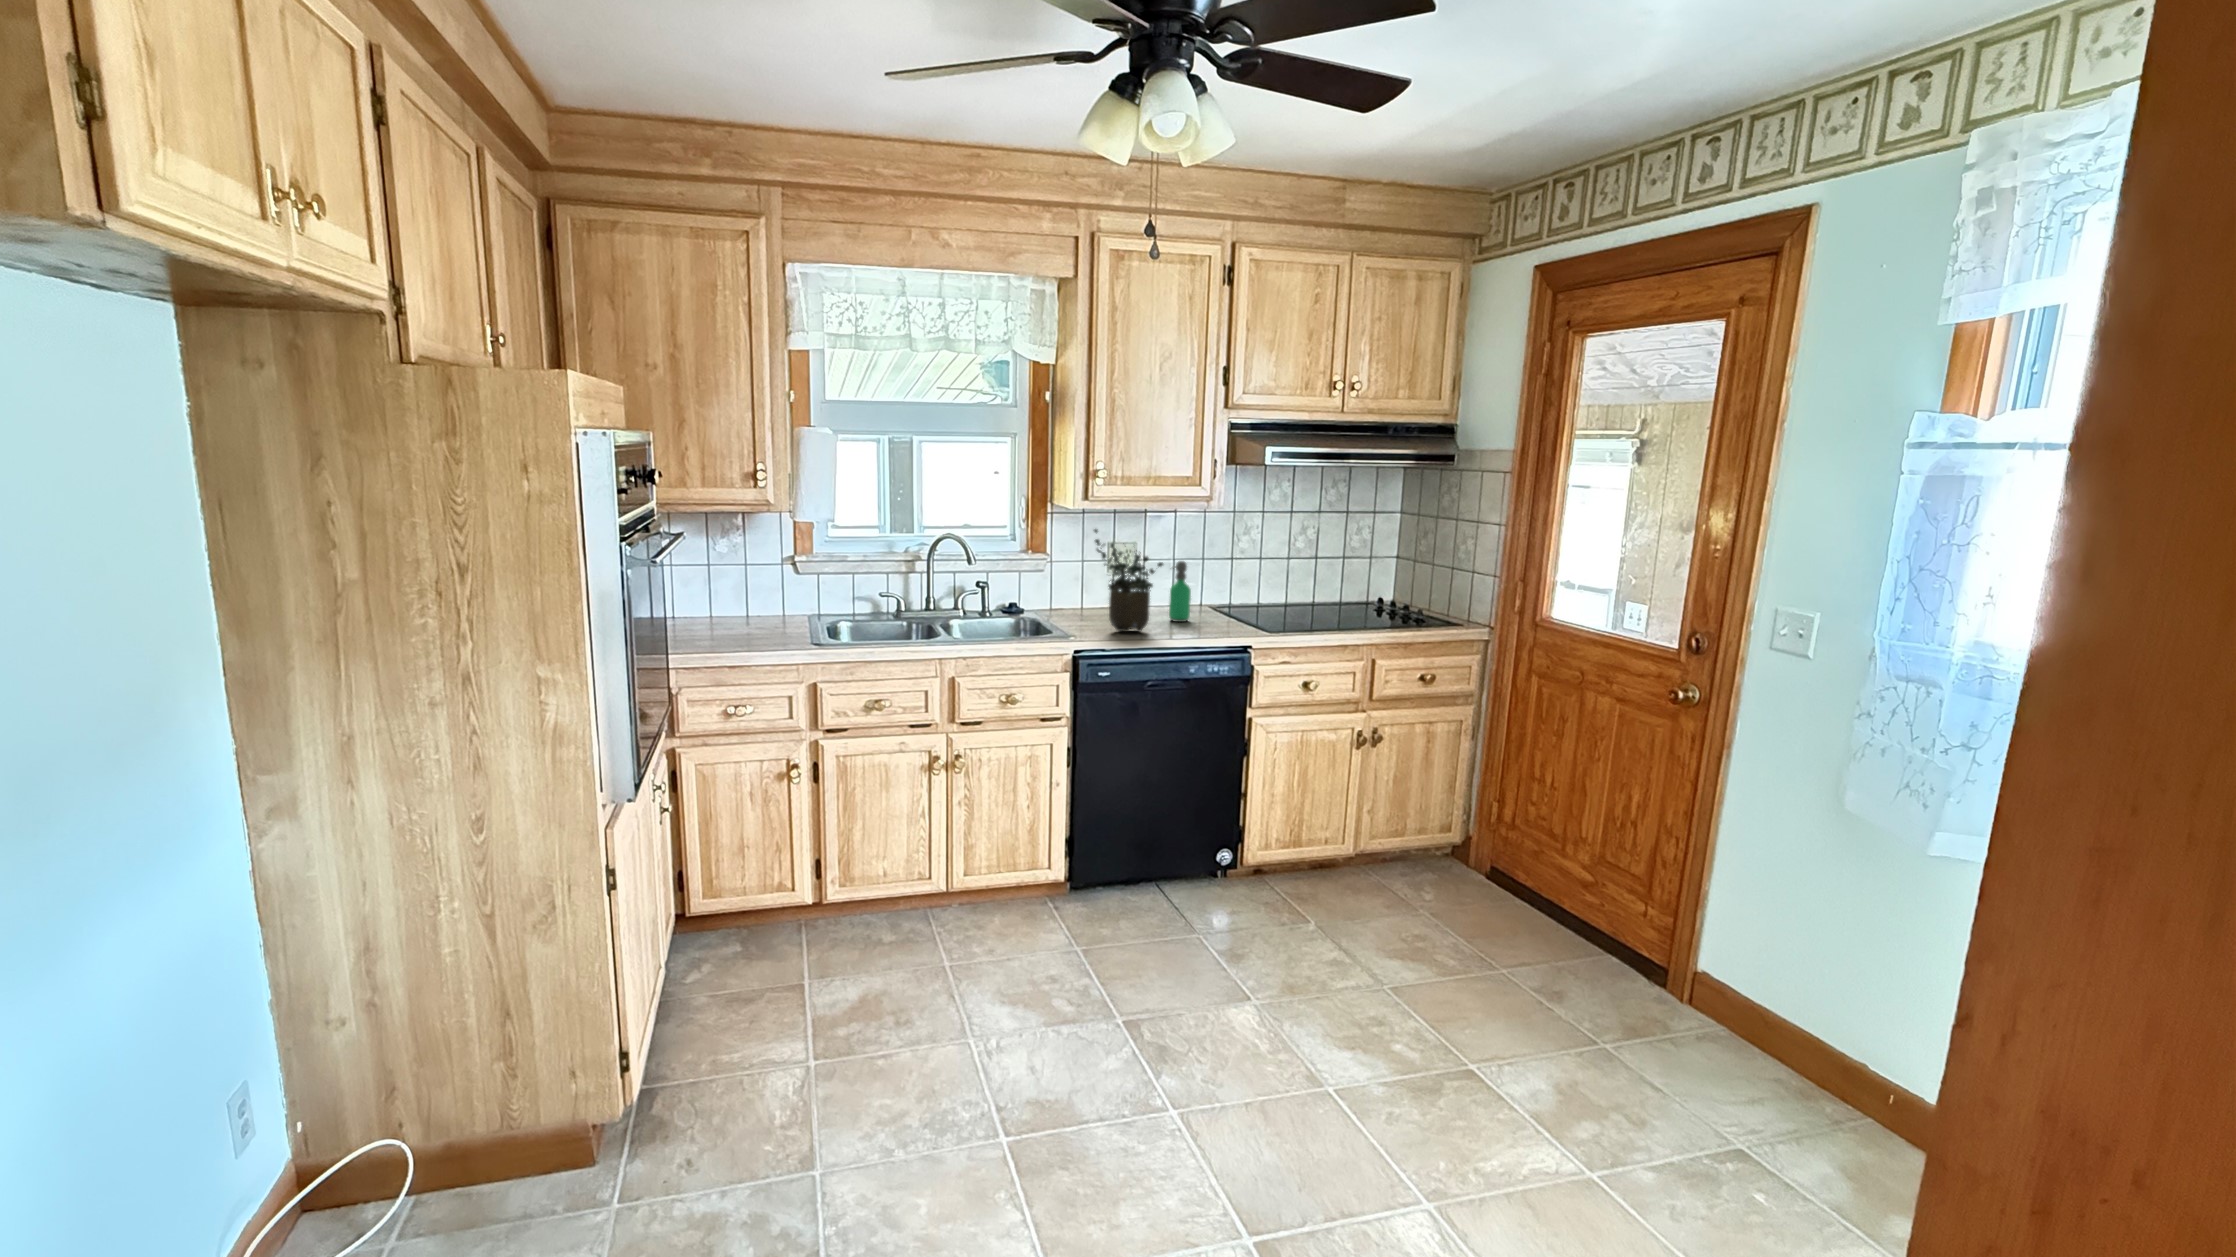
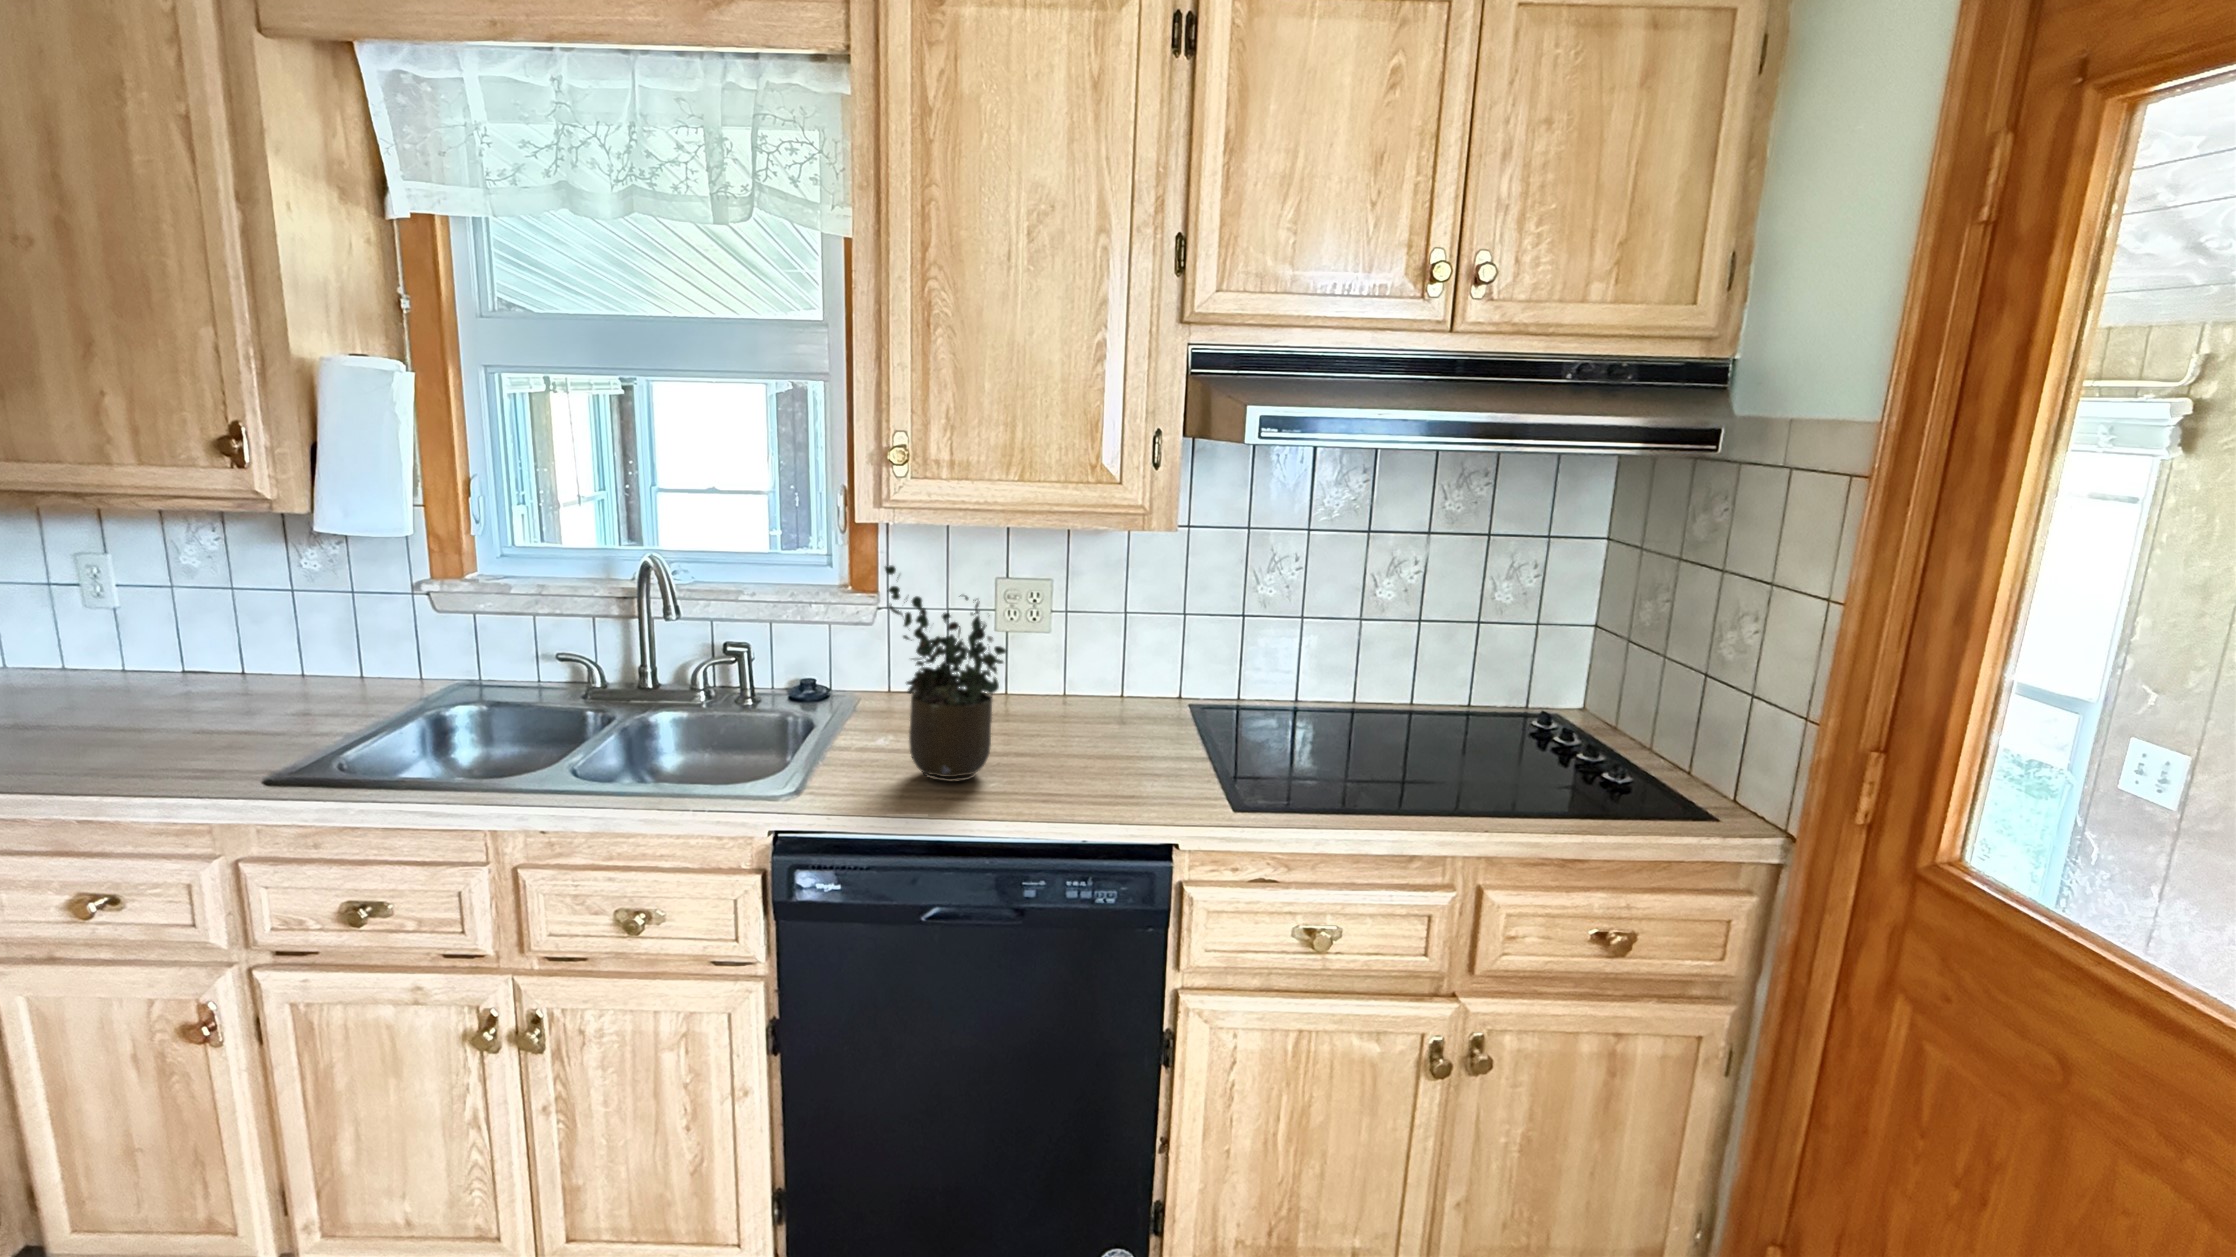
soap dispenser: present [1169,561,1191,622] -> none [1072,627,1119,748]

